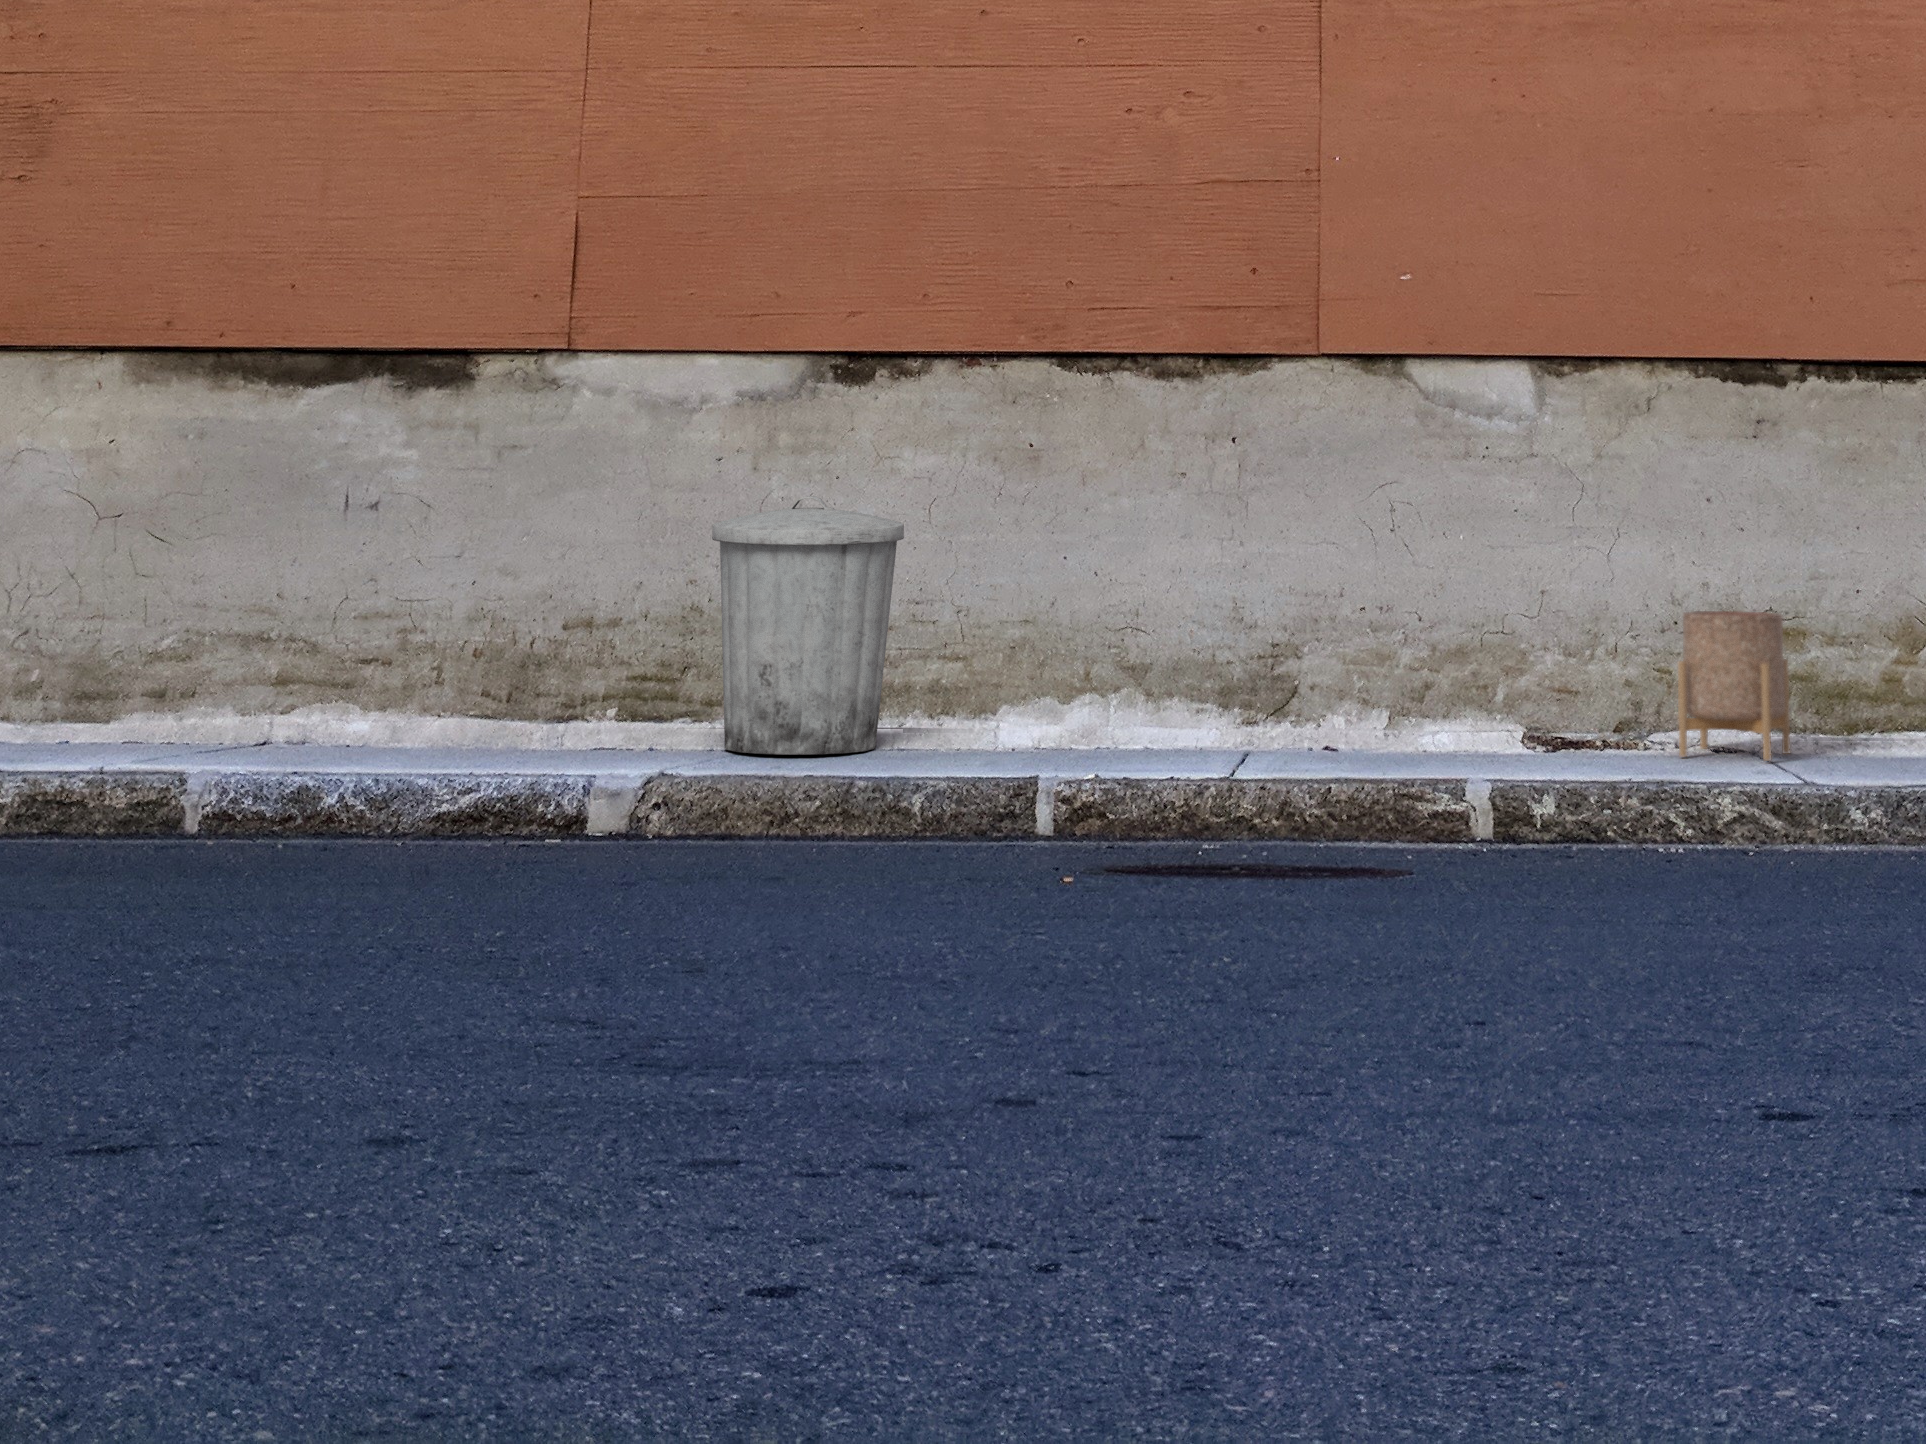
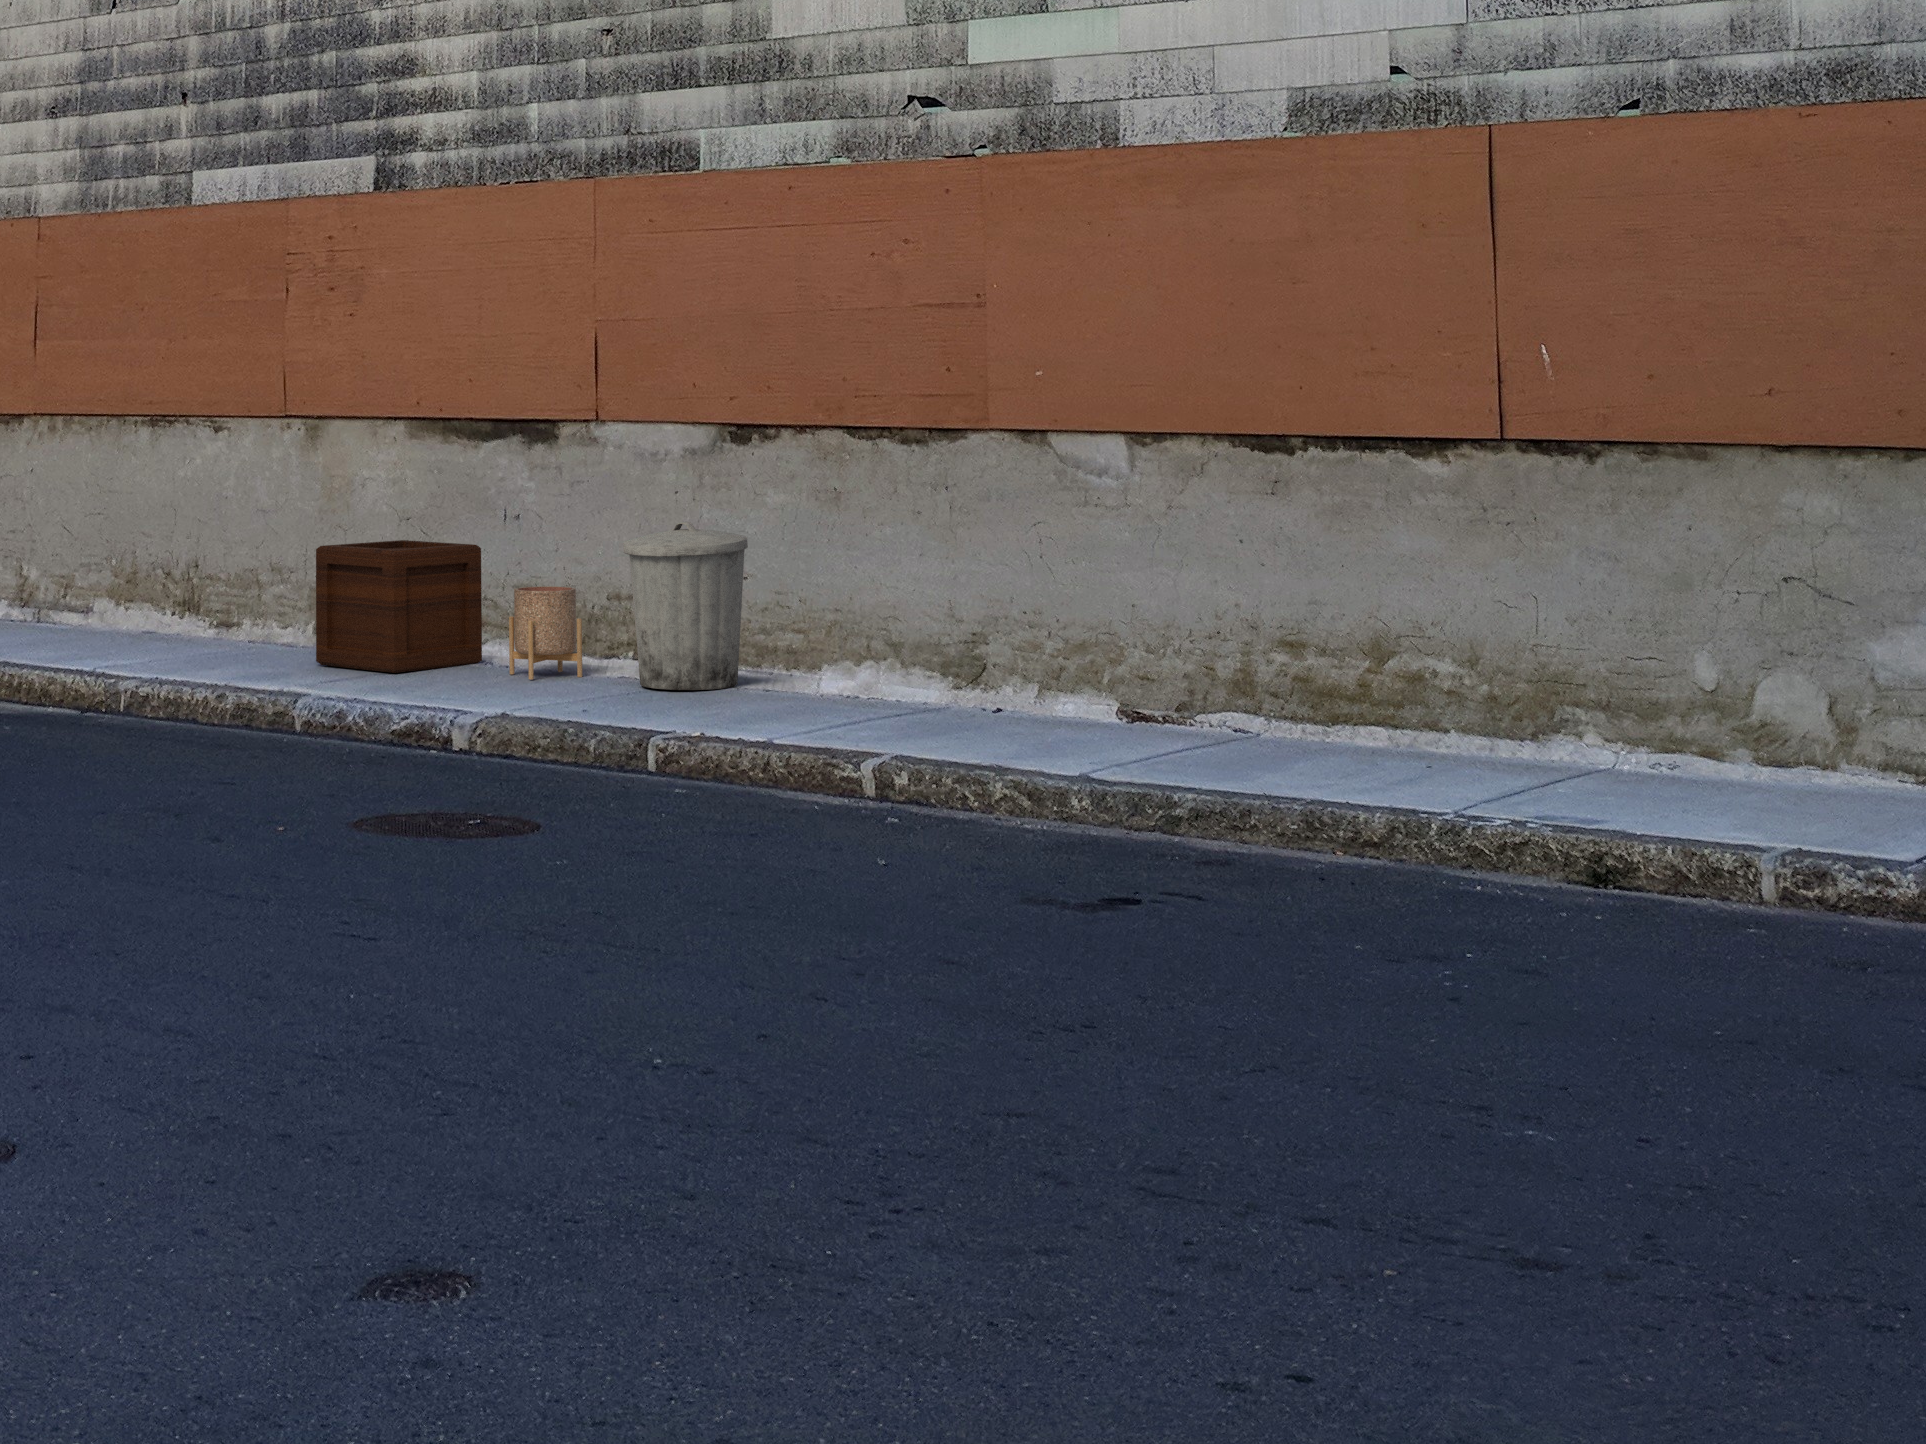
wooden crate: none [10,549,302,764] -> present [316,540,482,673]
planter: present [1678,611,1790,761] -> present [509,586,582,680]

